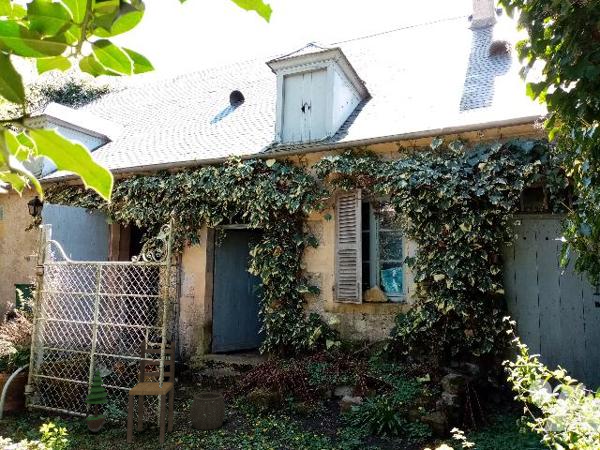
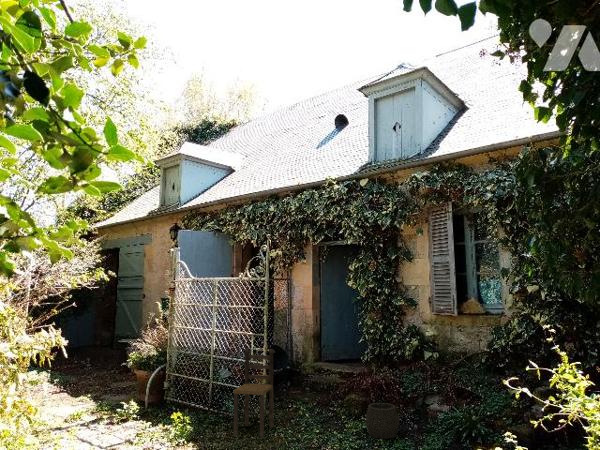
potted tree: present [85,369,108,432] -> none [202,370,221,425]
woven basket: present [190,392,225,430] -> present [366,403,399,439]

